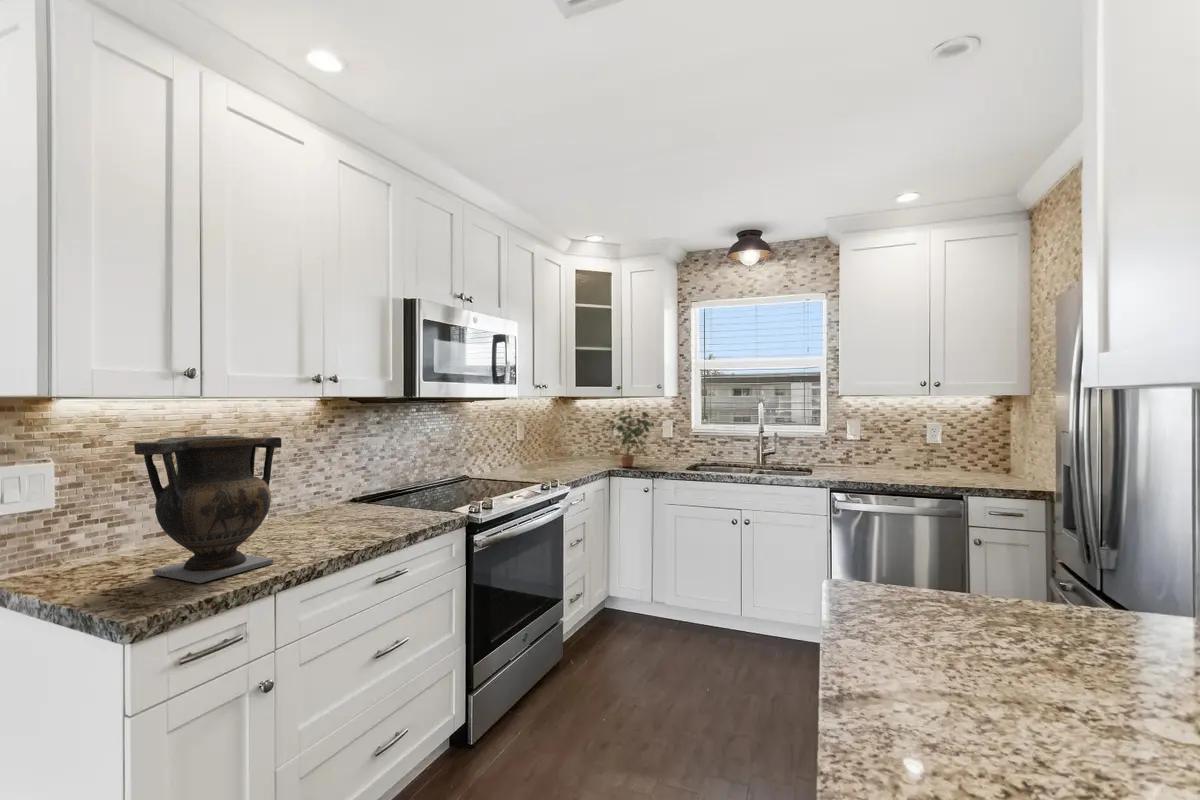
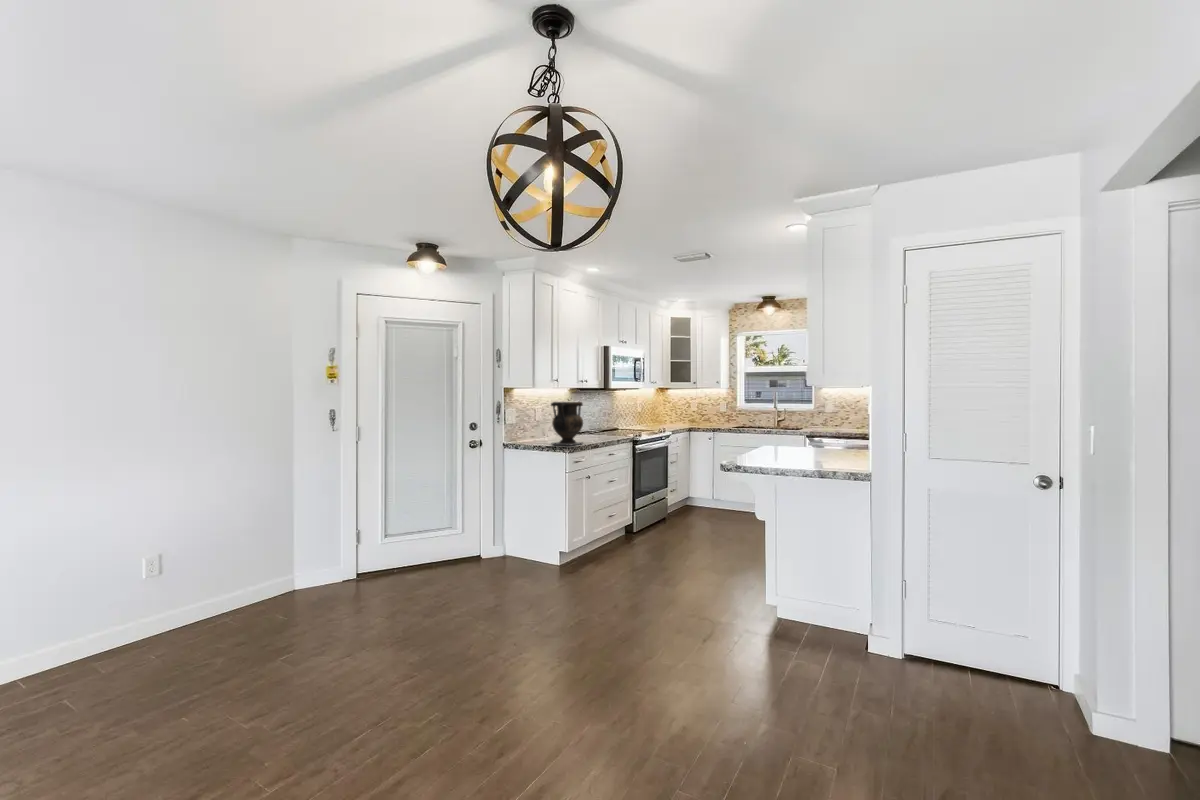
potted plant: present [602,408,654,467] -> none [685,394,717,427]

